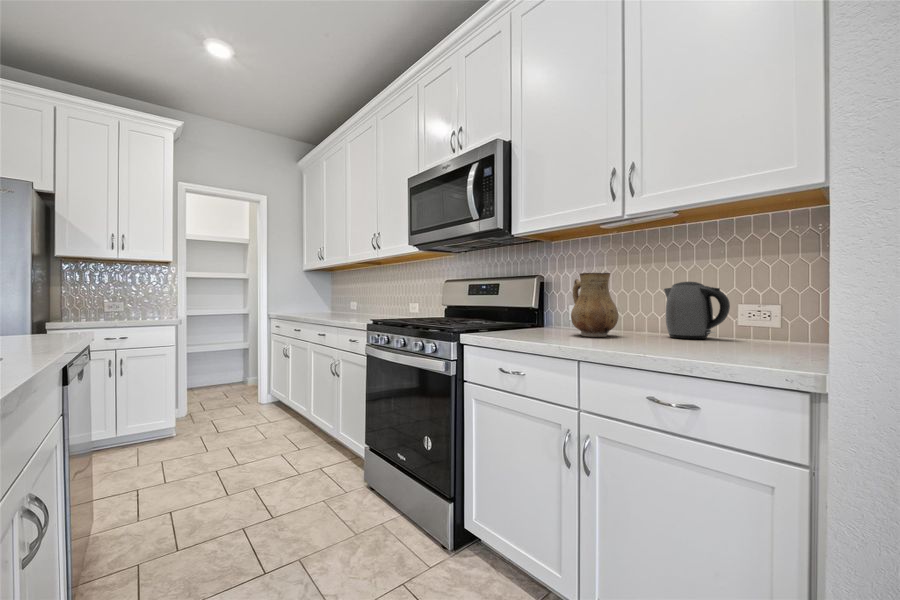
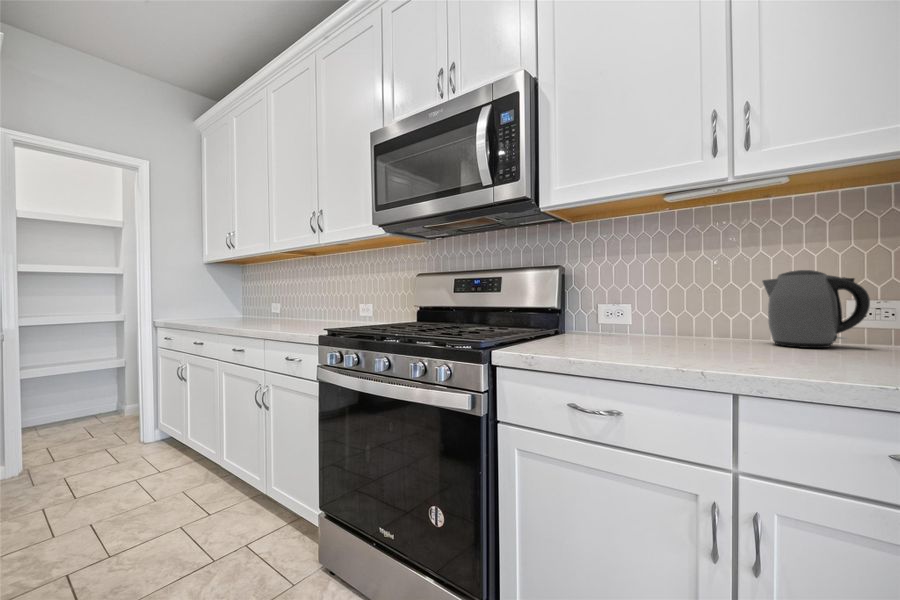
ceramic pitcher: present [571,273,618,337] -> none [638,258,717,349]

